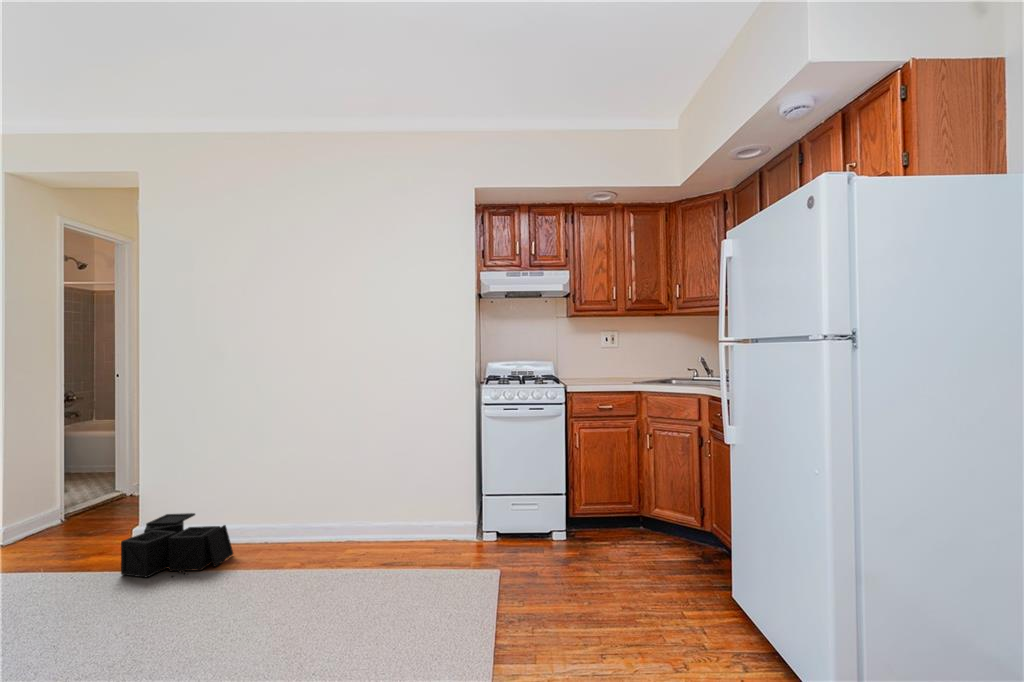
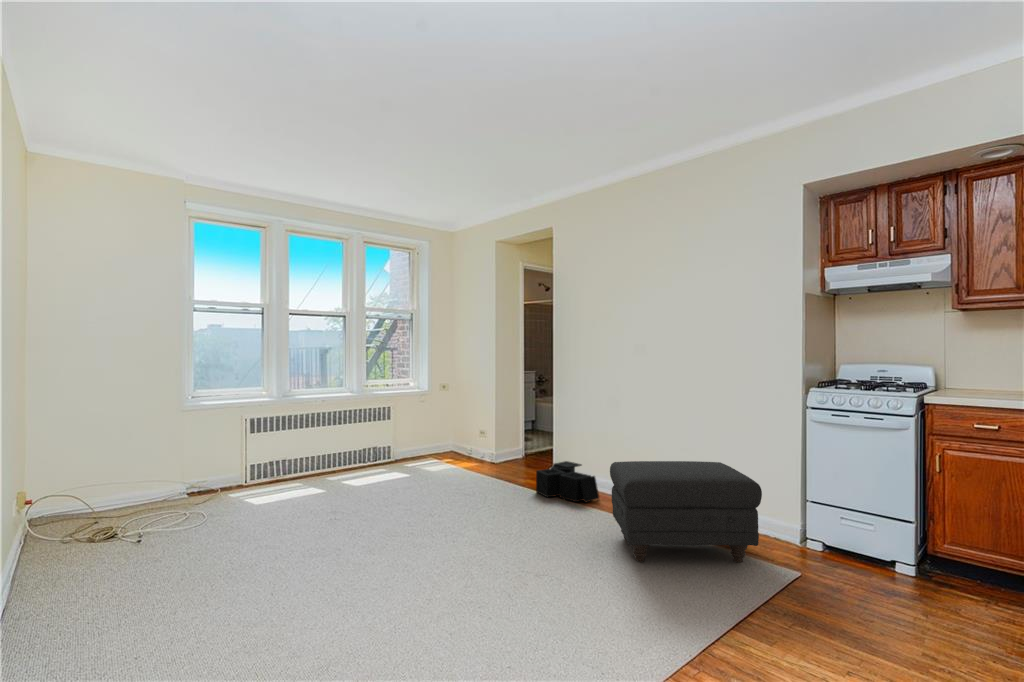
ottoman: none [277,474,464,625] -> present [610,461,762,563]

